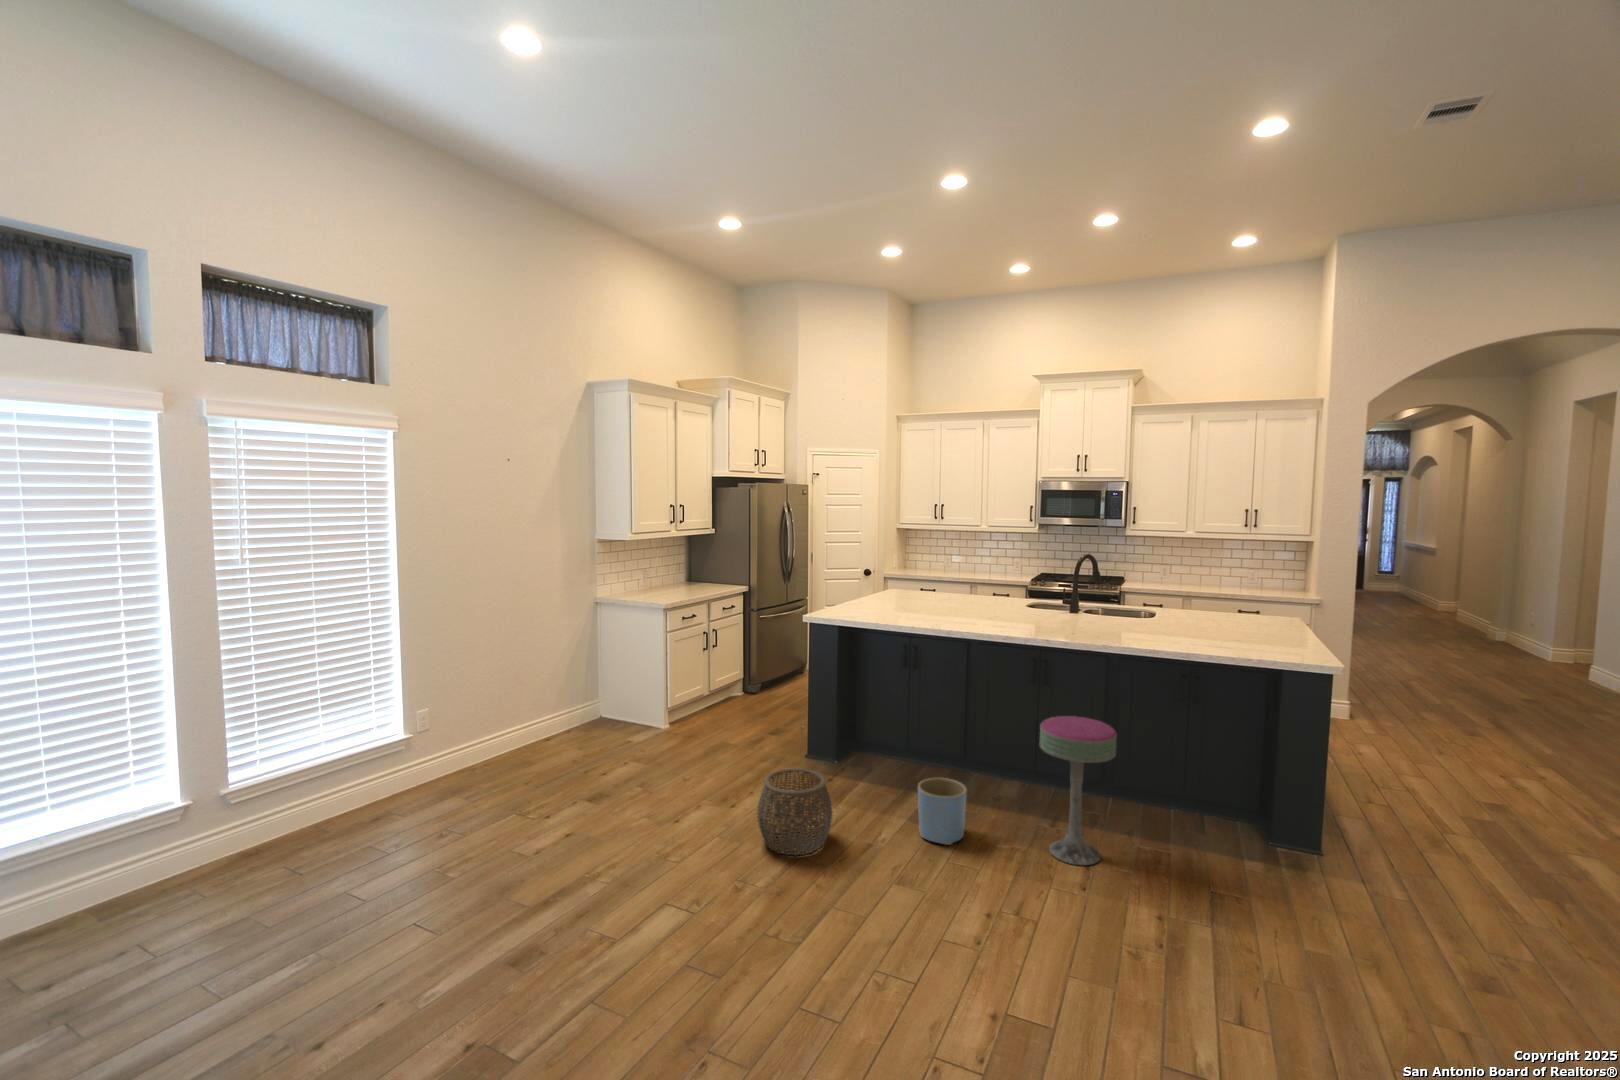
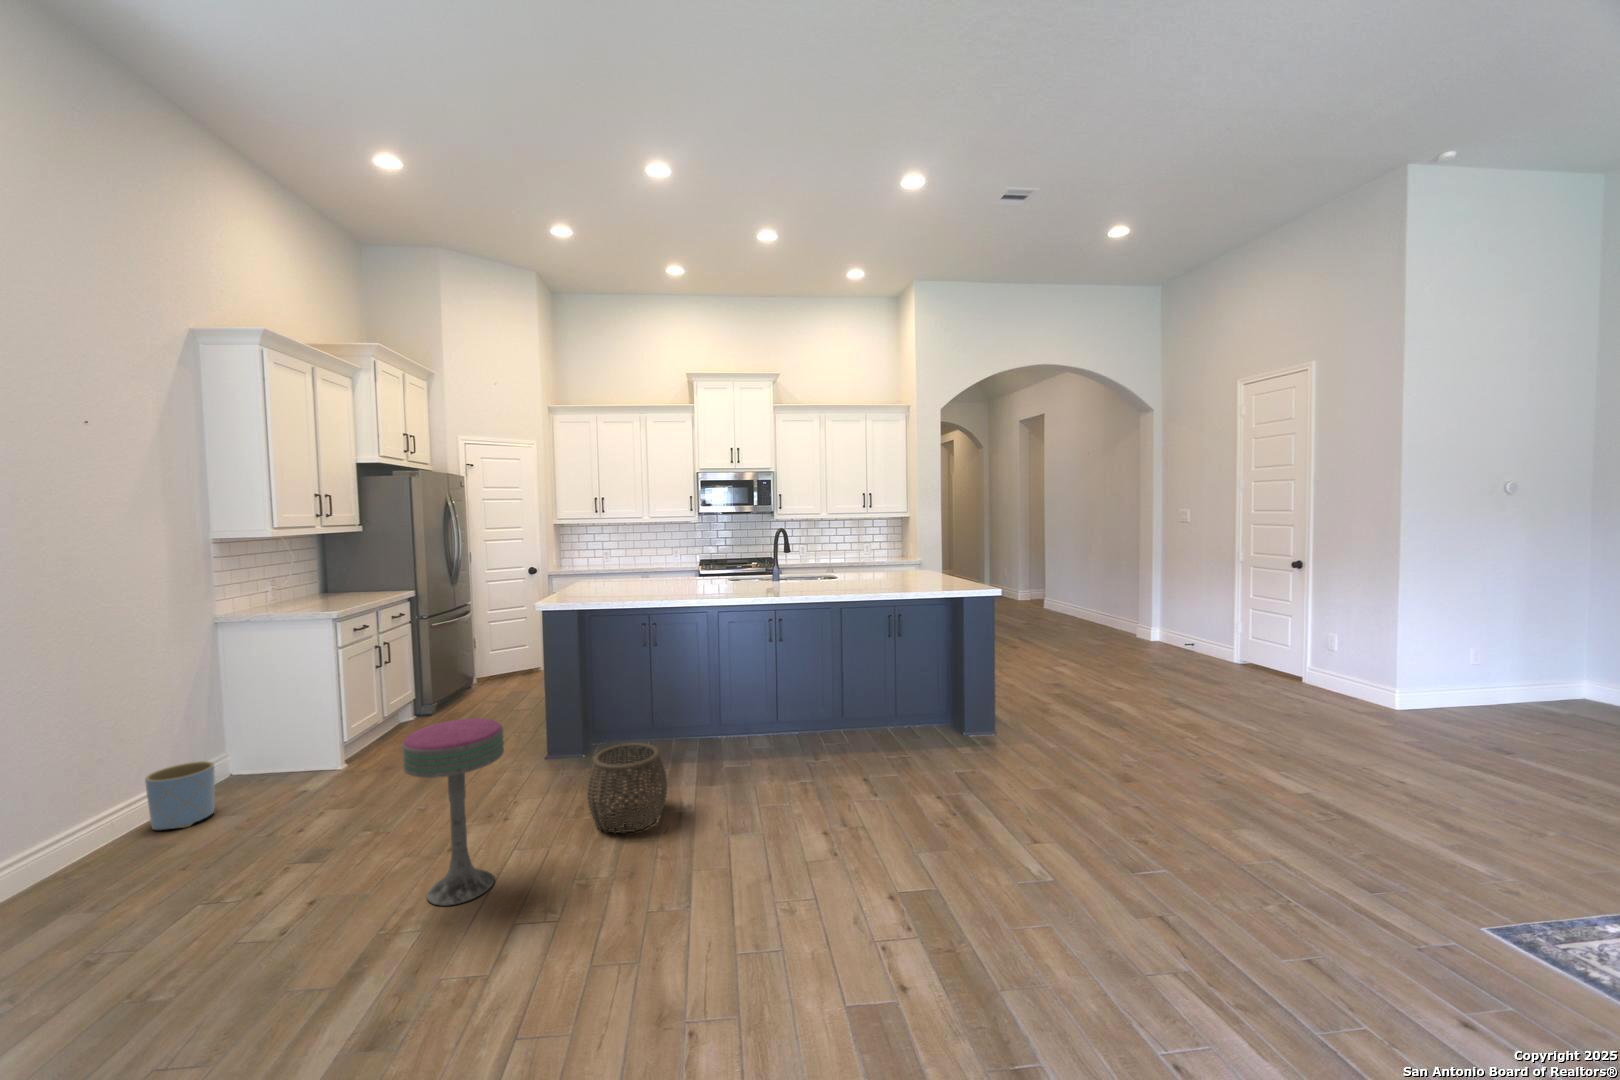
bar stool: present [1040,716,1117,866] -> present [402,718,504,906]
planter: present [918,778,967,845] -> present [145,761,215,830]

